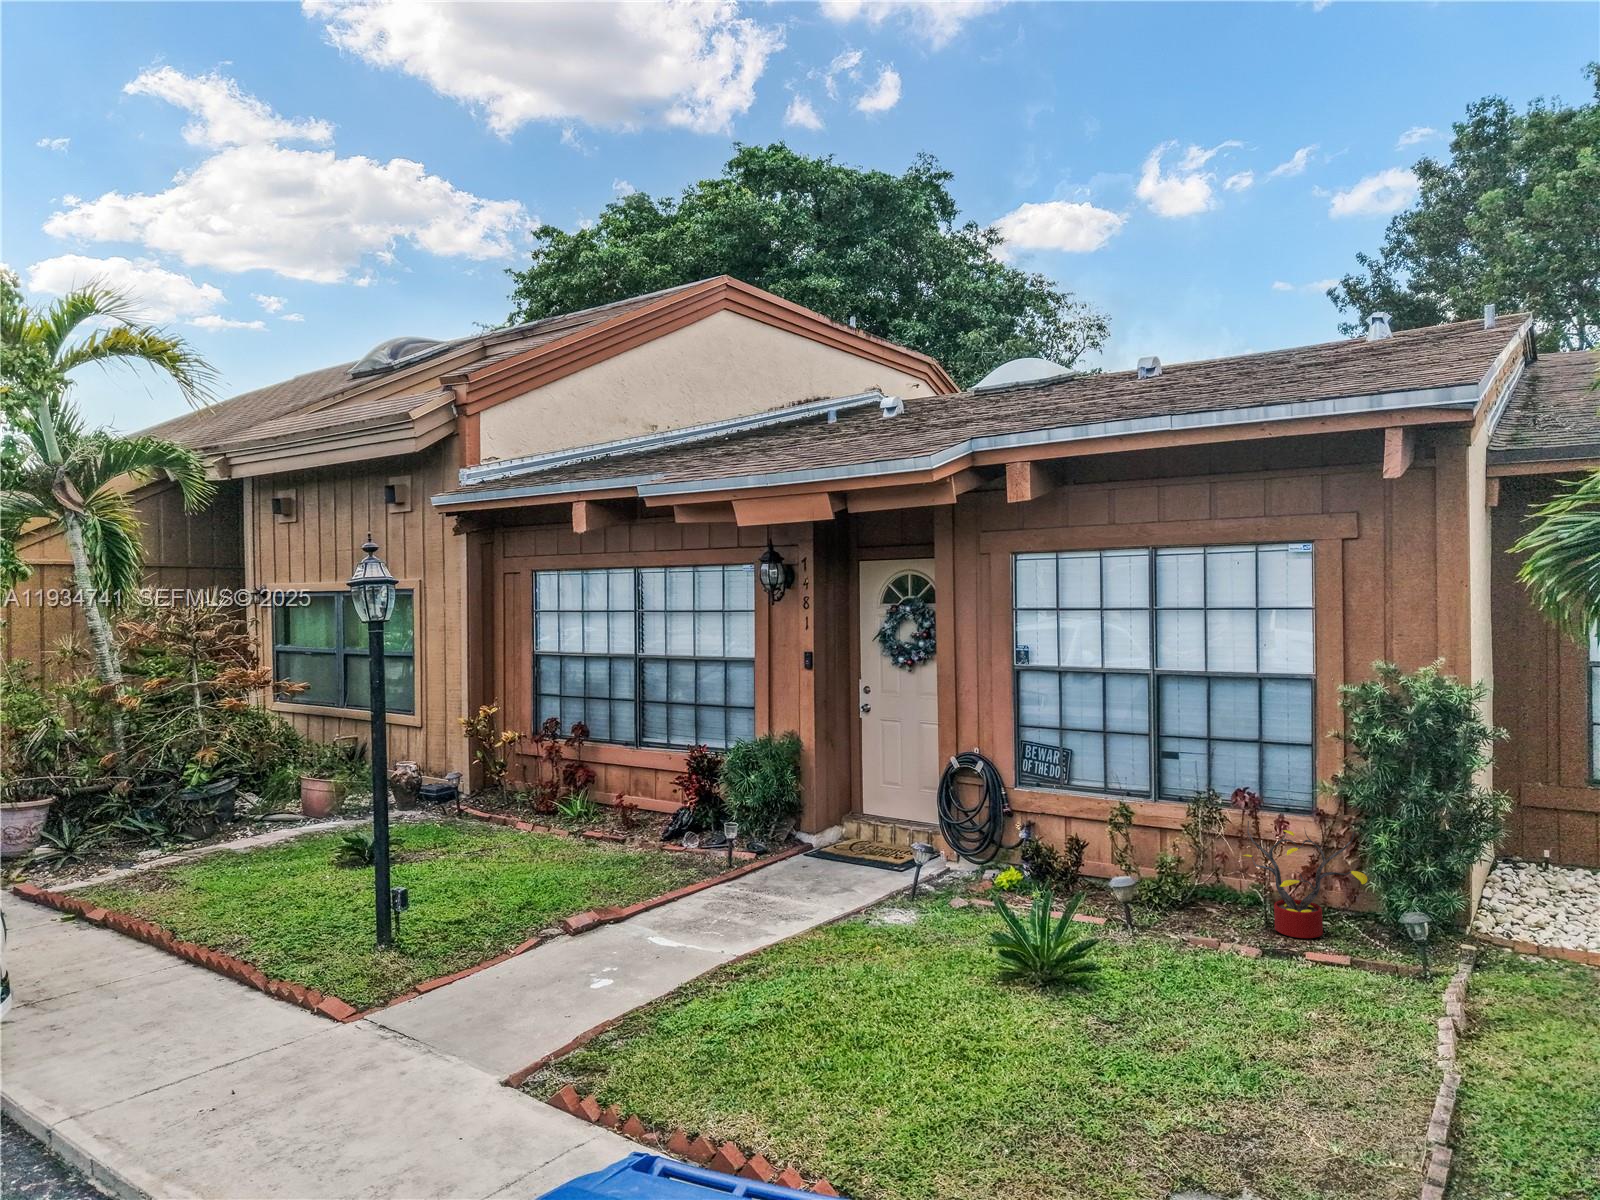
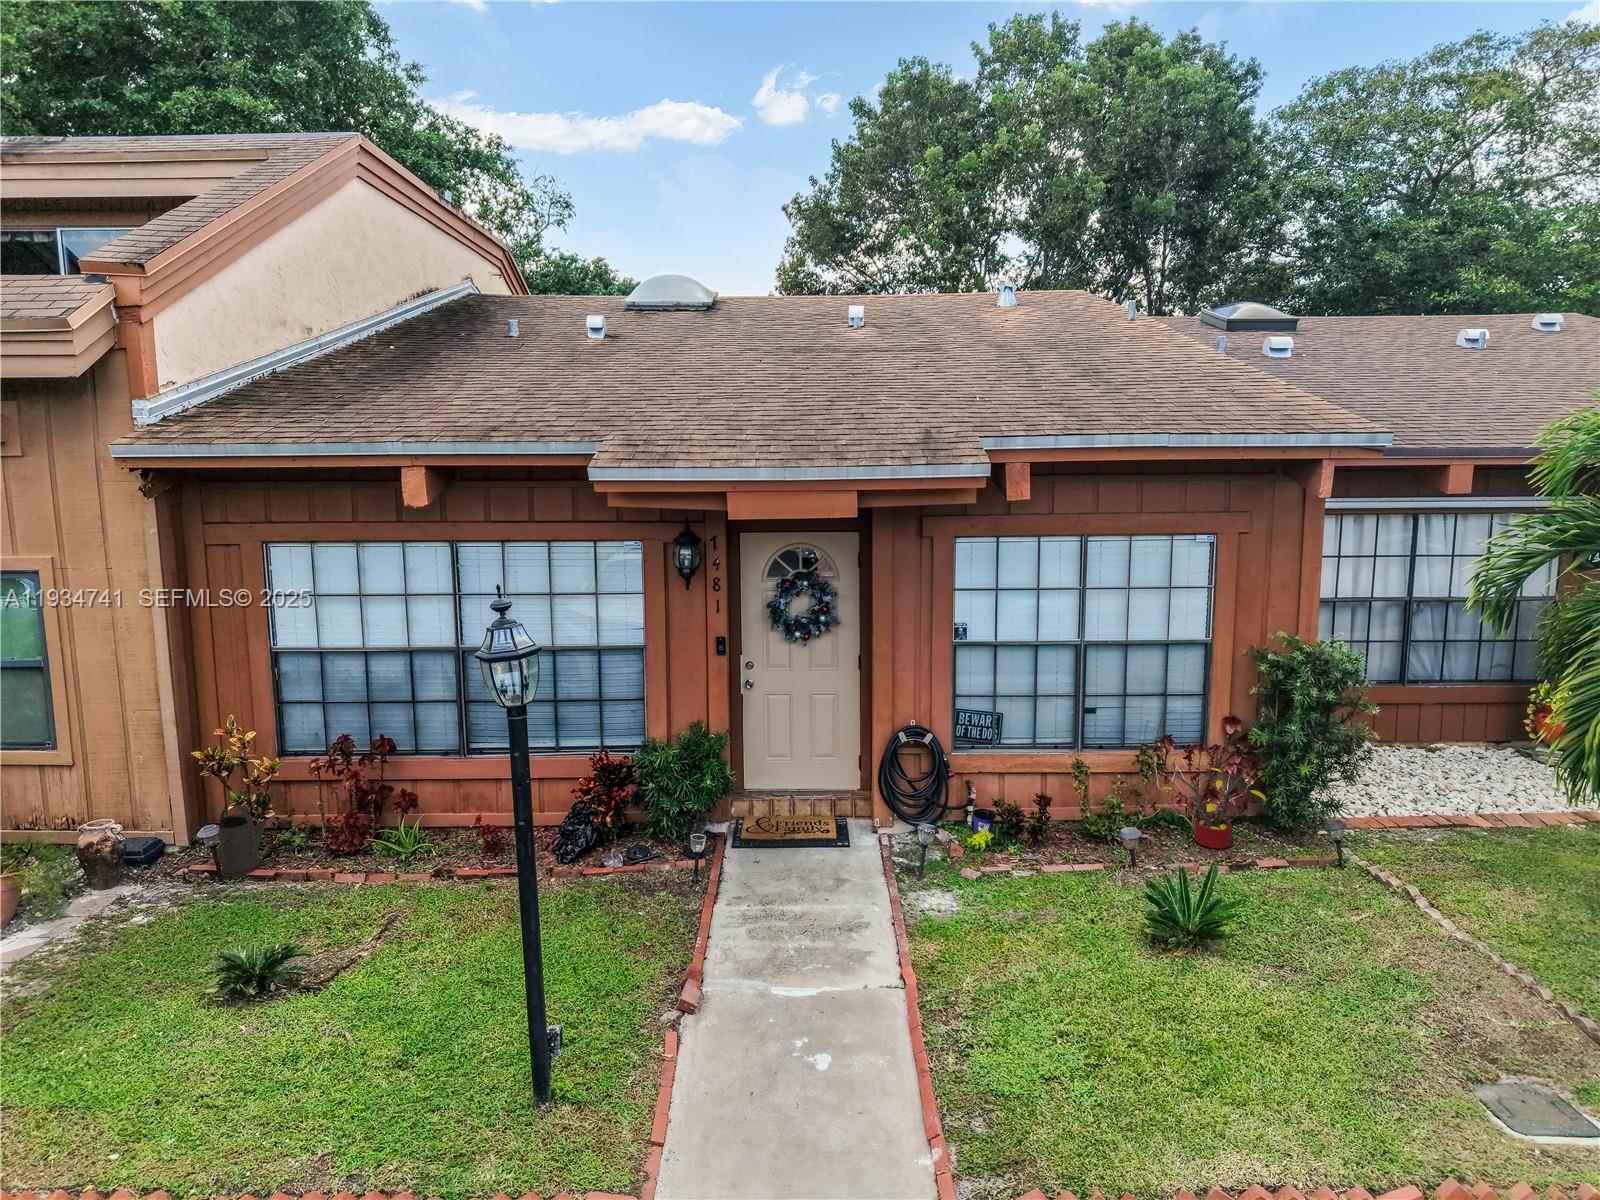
watering can: none [473,760,527,813] -> present [217,795,273,876]

